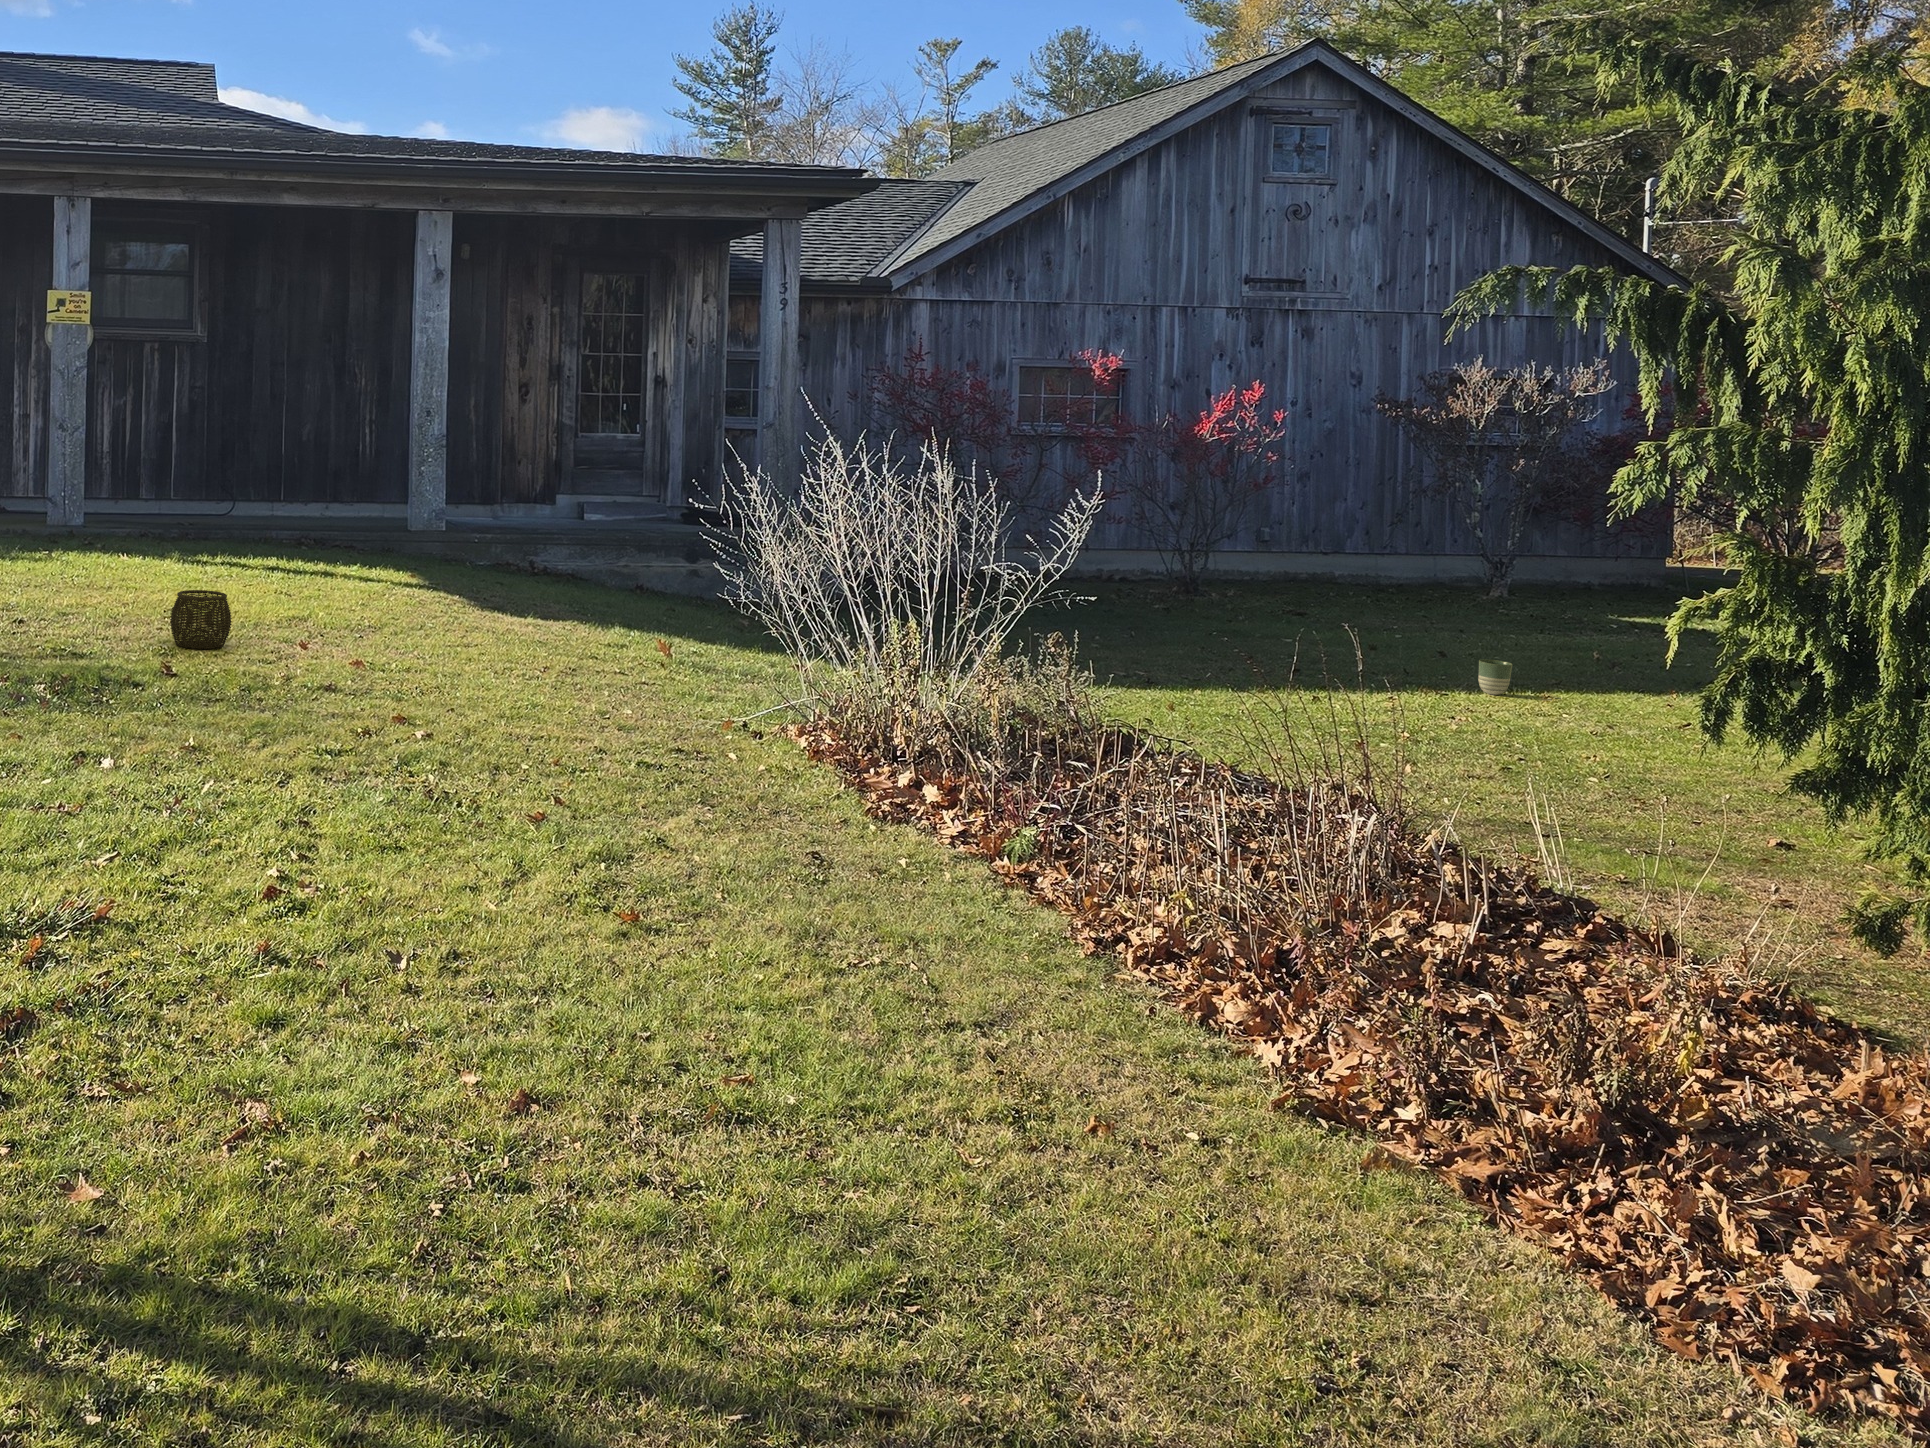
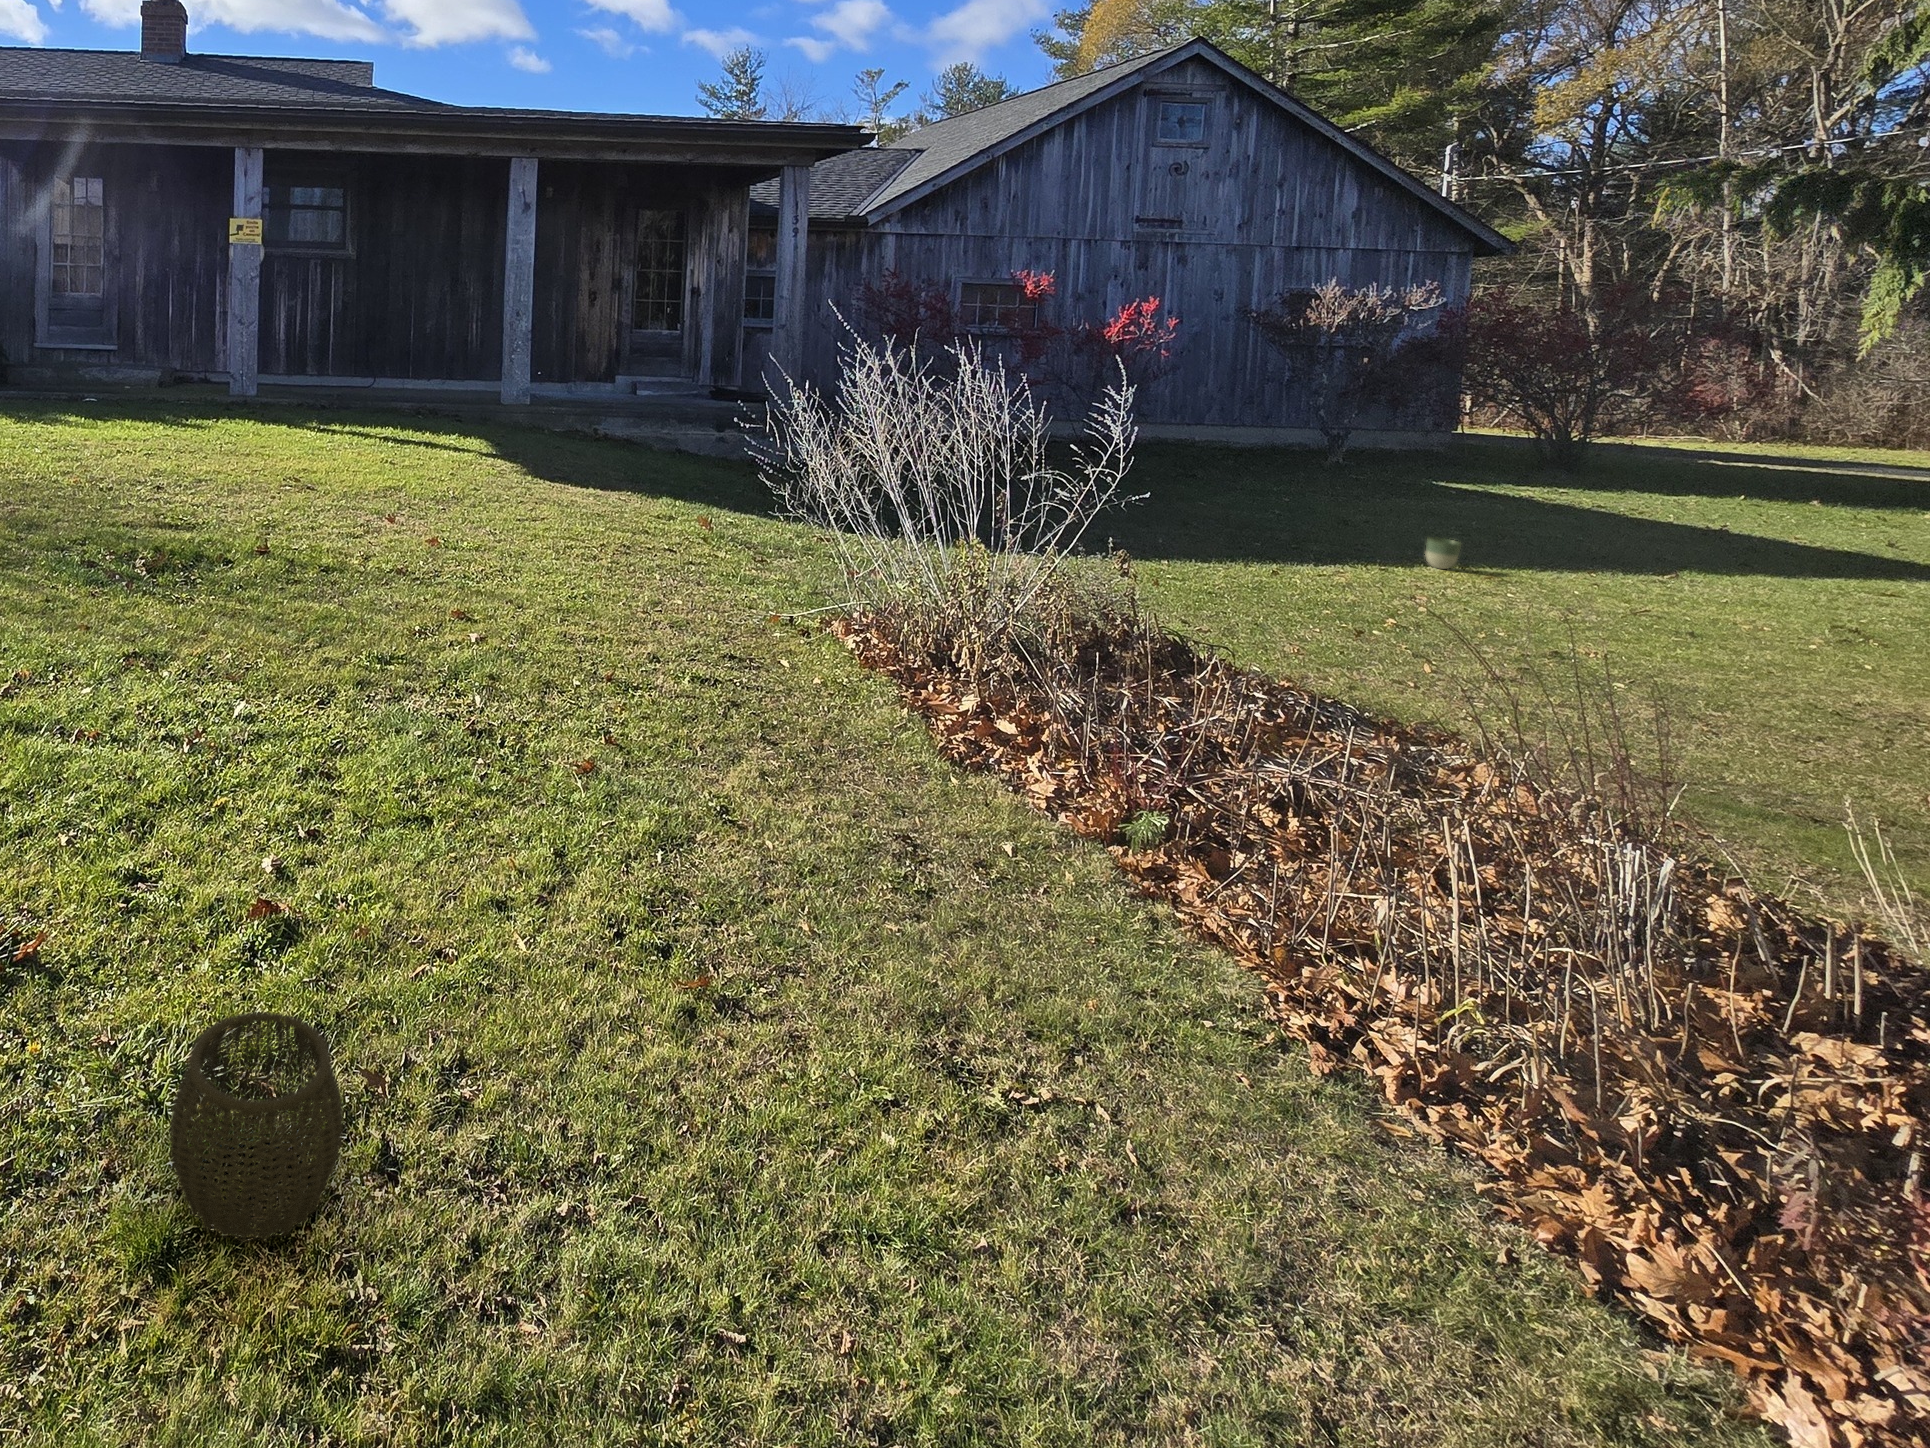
woven basket: present [170,590,232,649] -> present [169,1012,343,1242]

